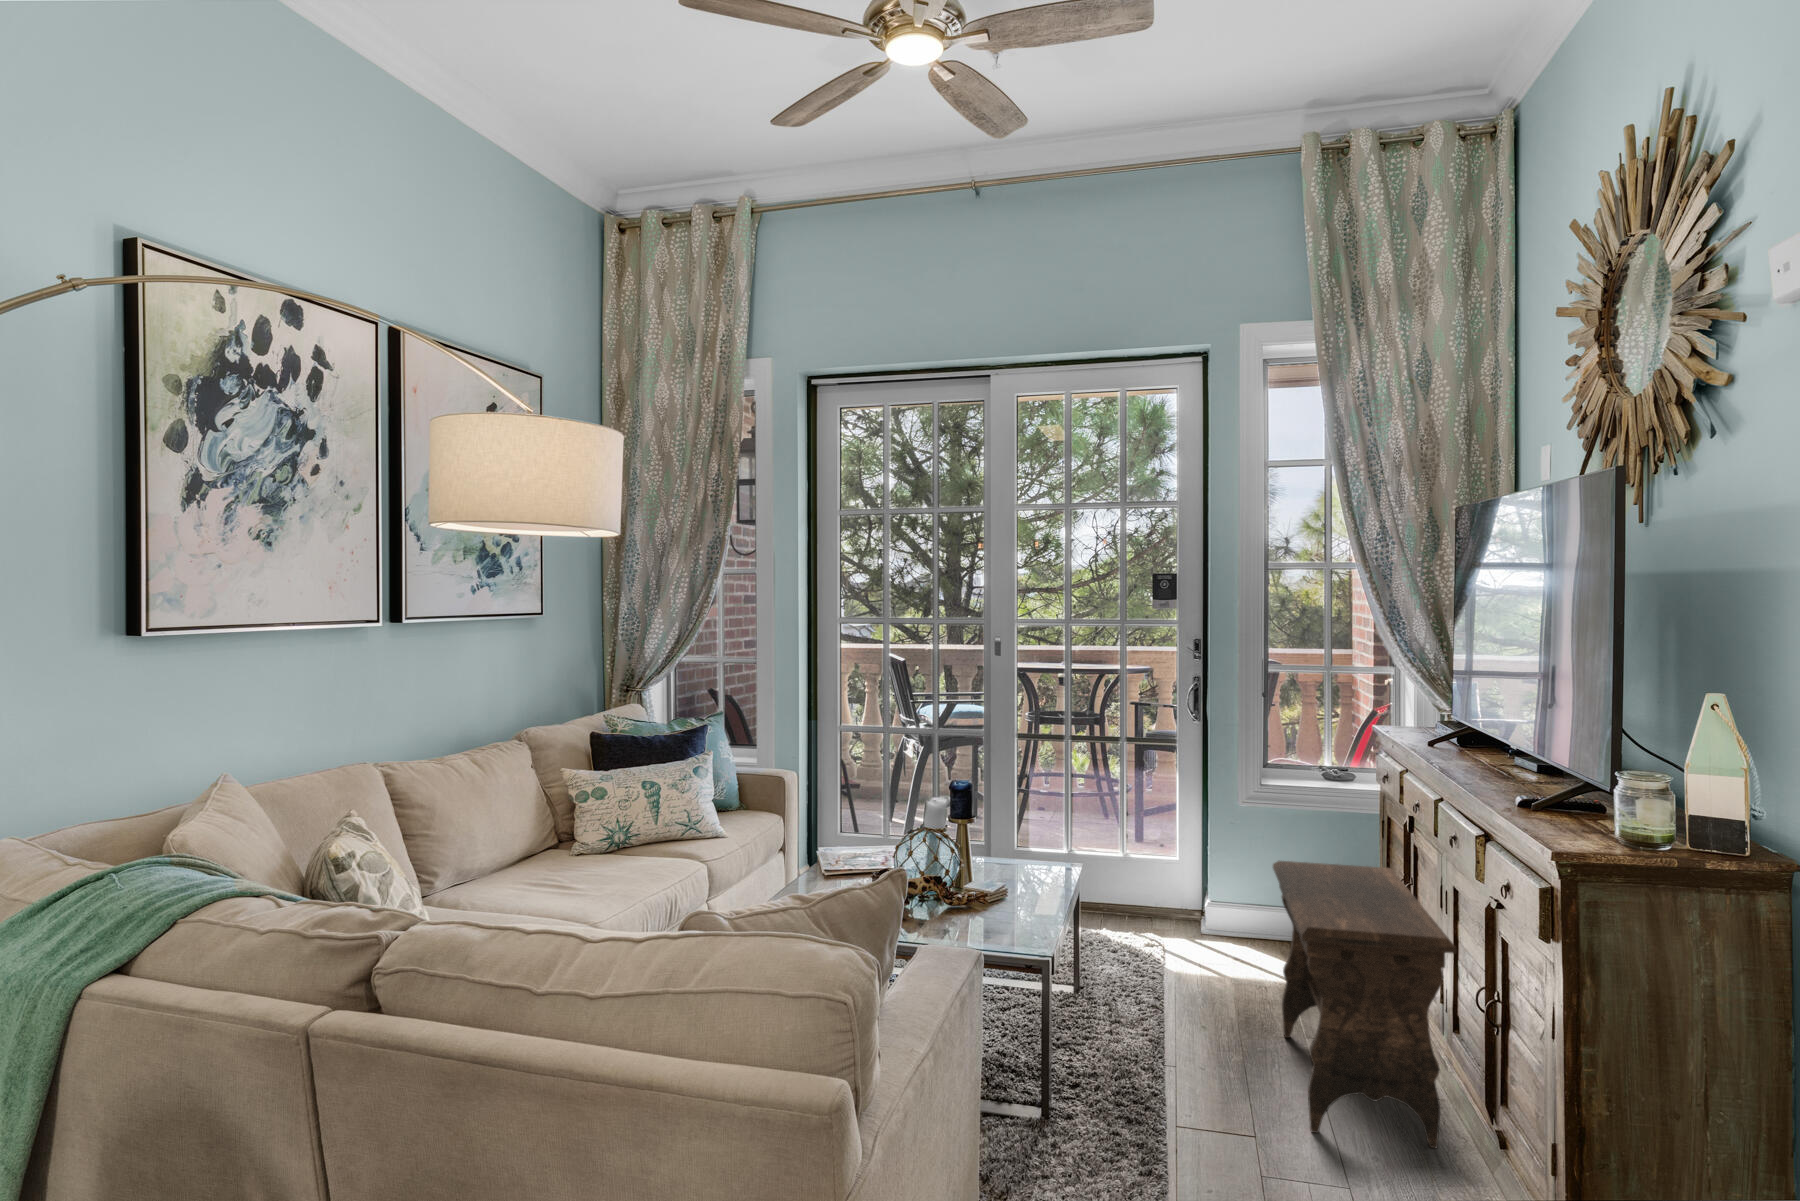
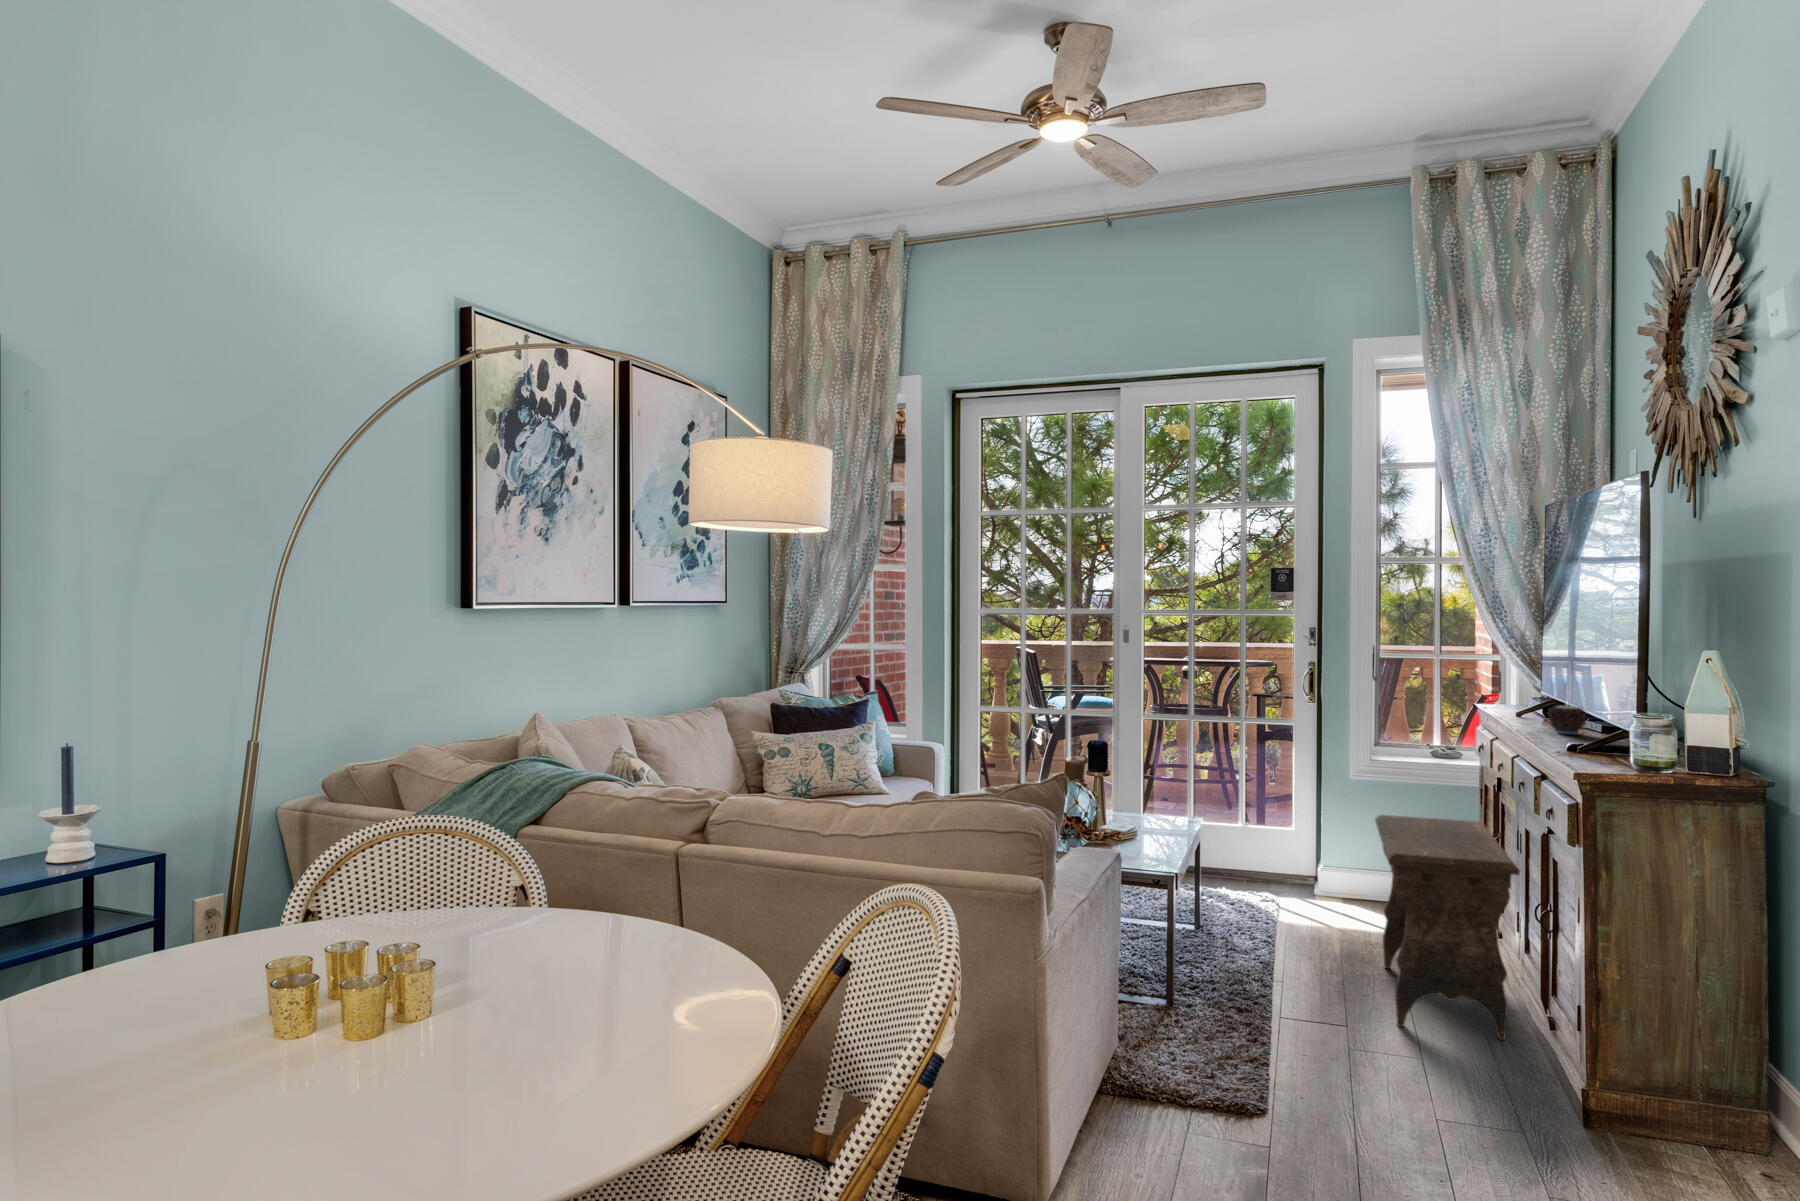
candle: none [1475,736,1519,775] -> present [1548,706,1586,734]

